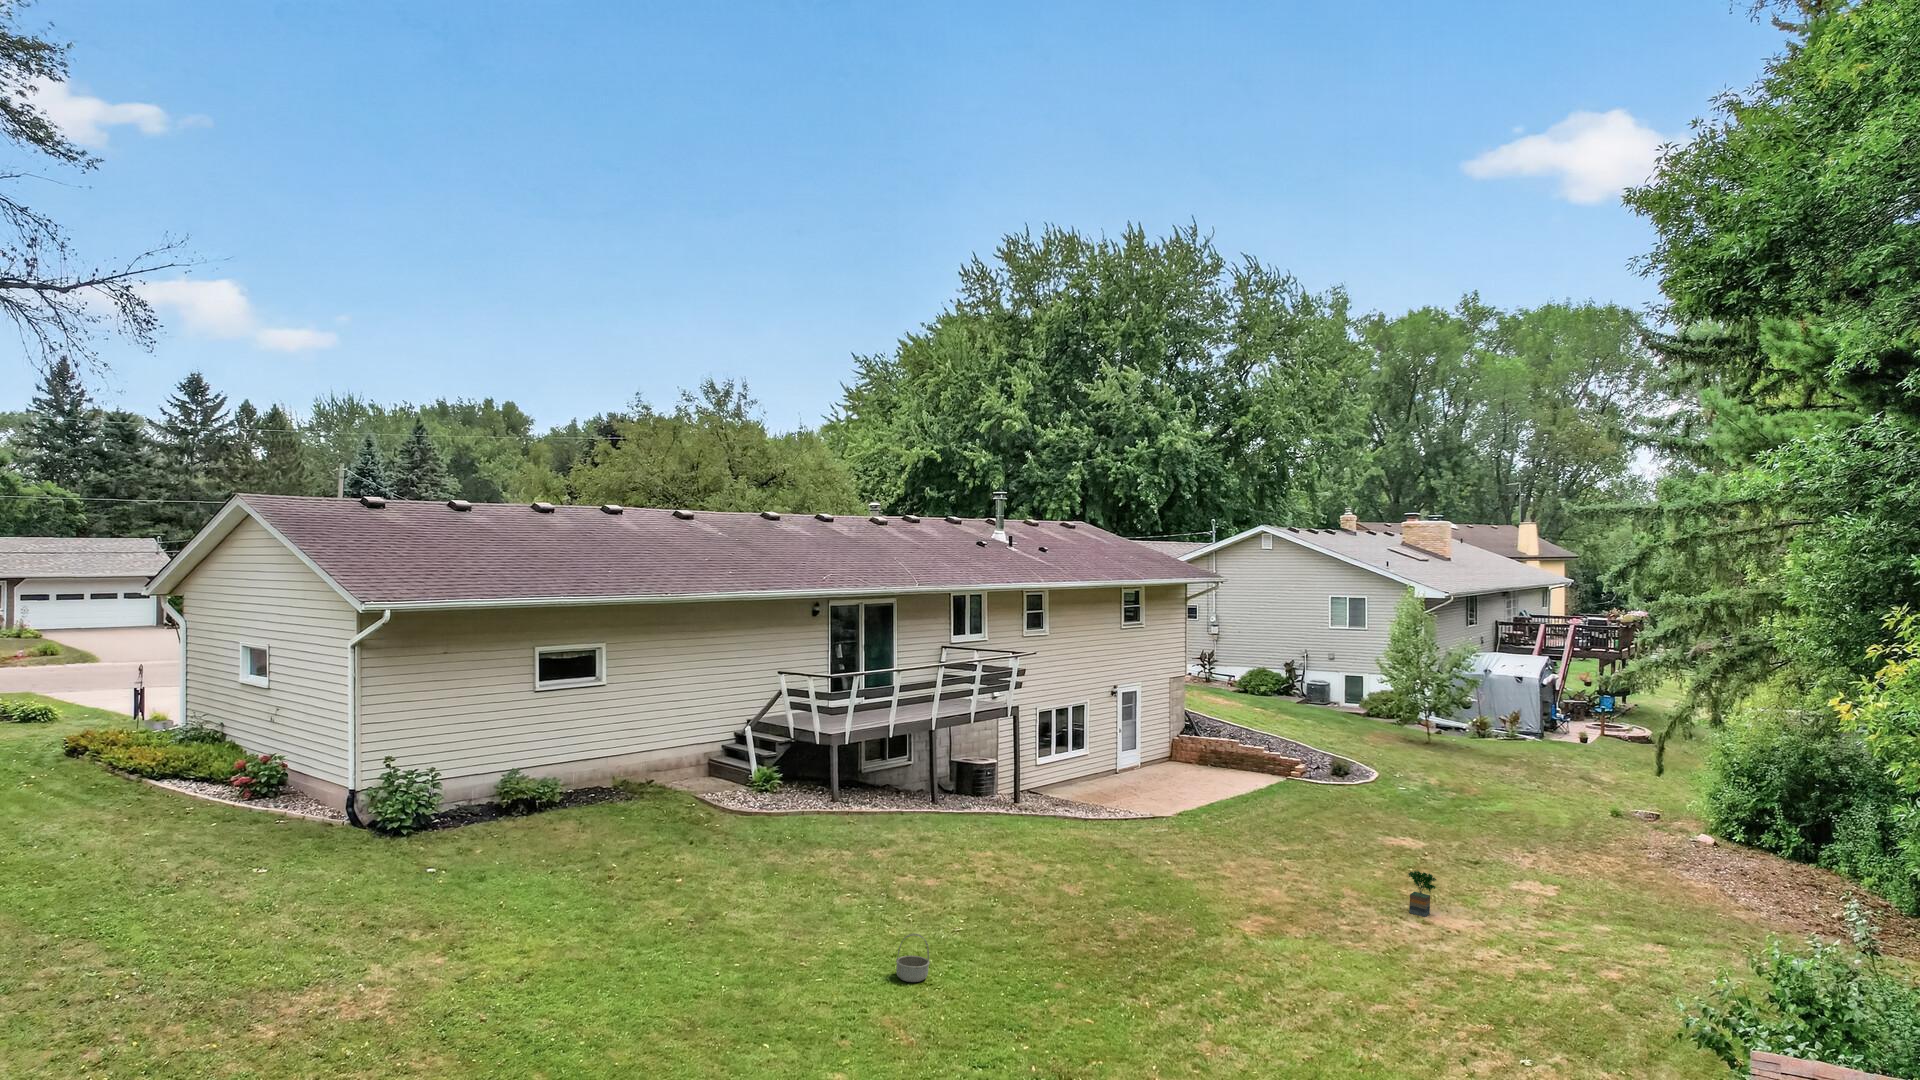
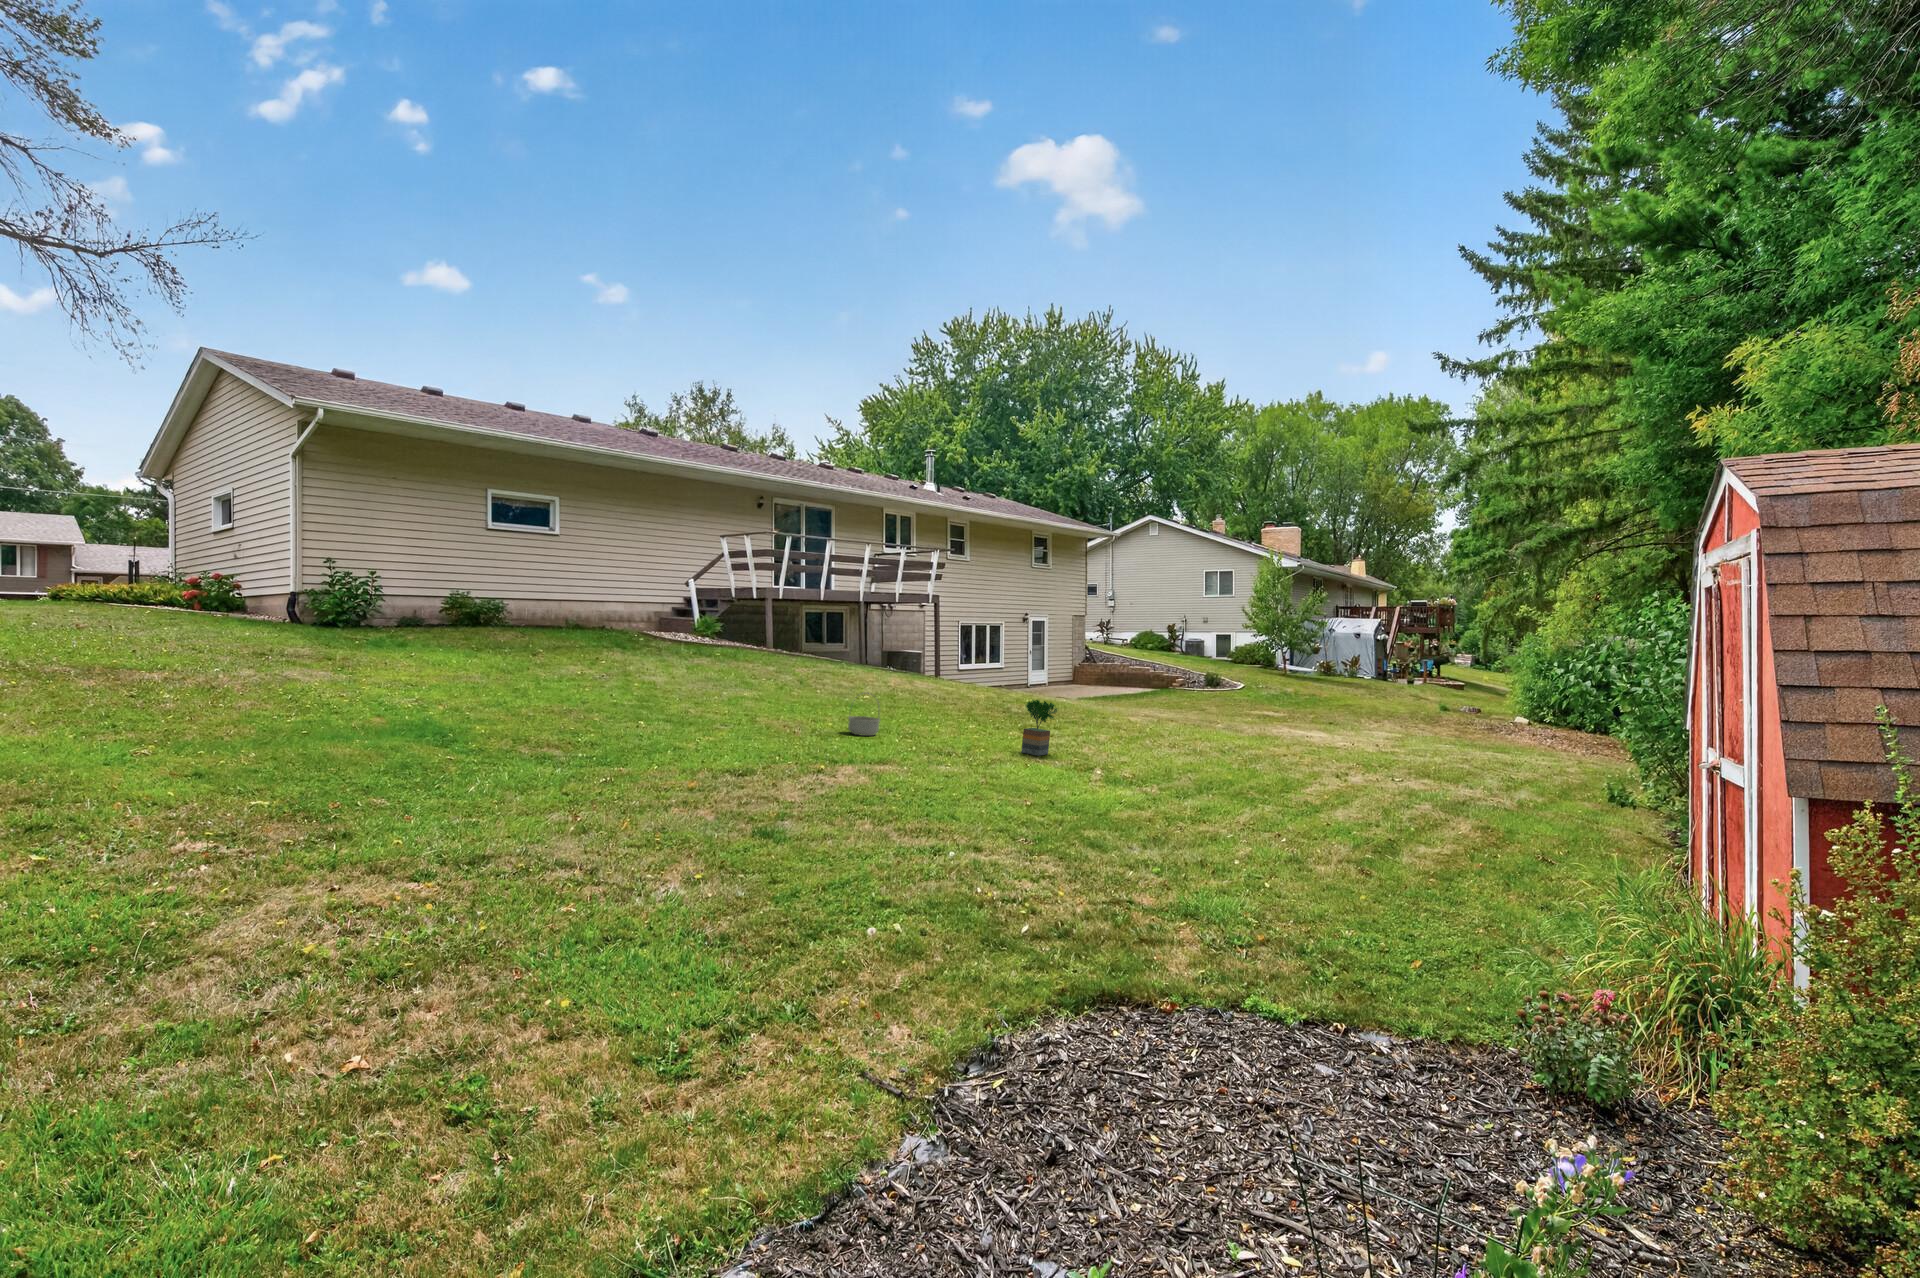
potted tree: present [1408,871,1436,917] -> present [1021,700,1057,756]

